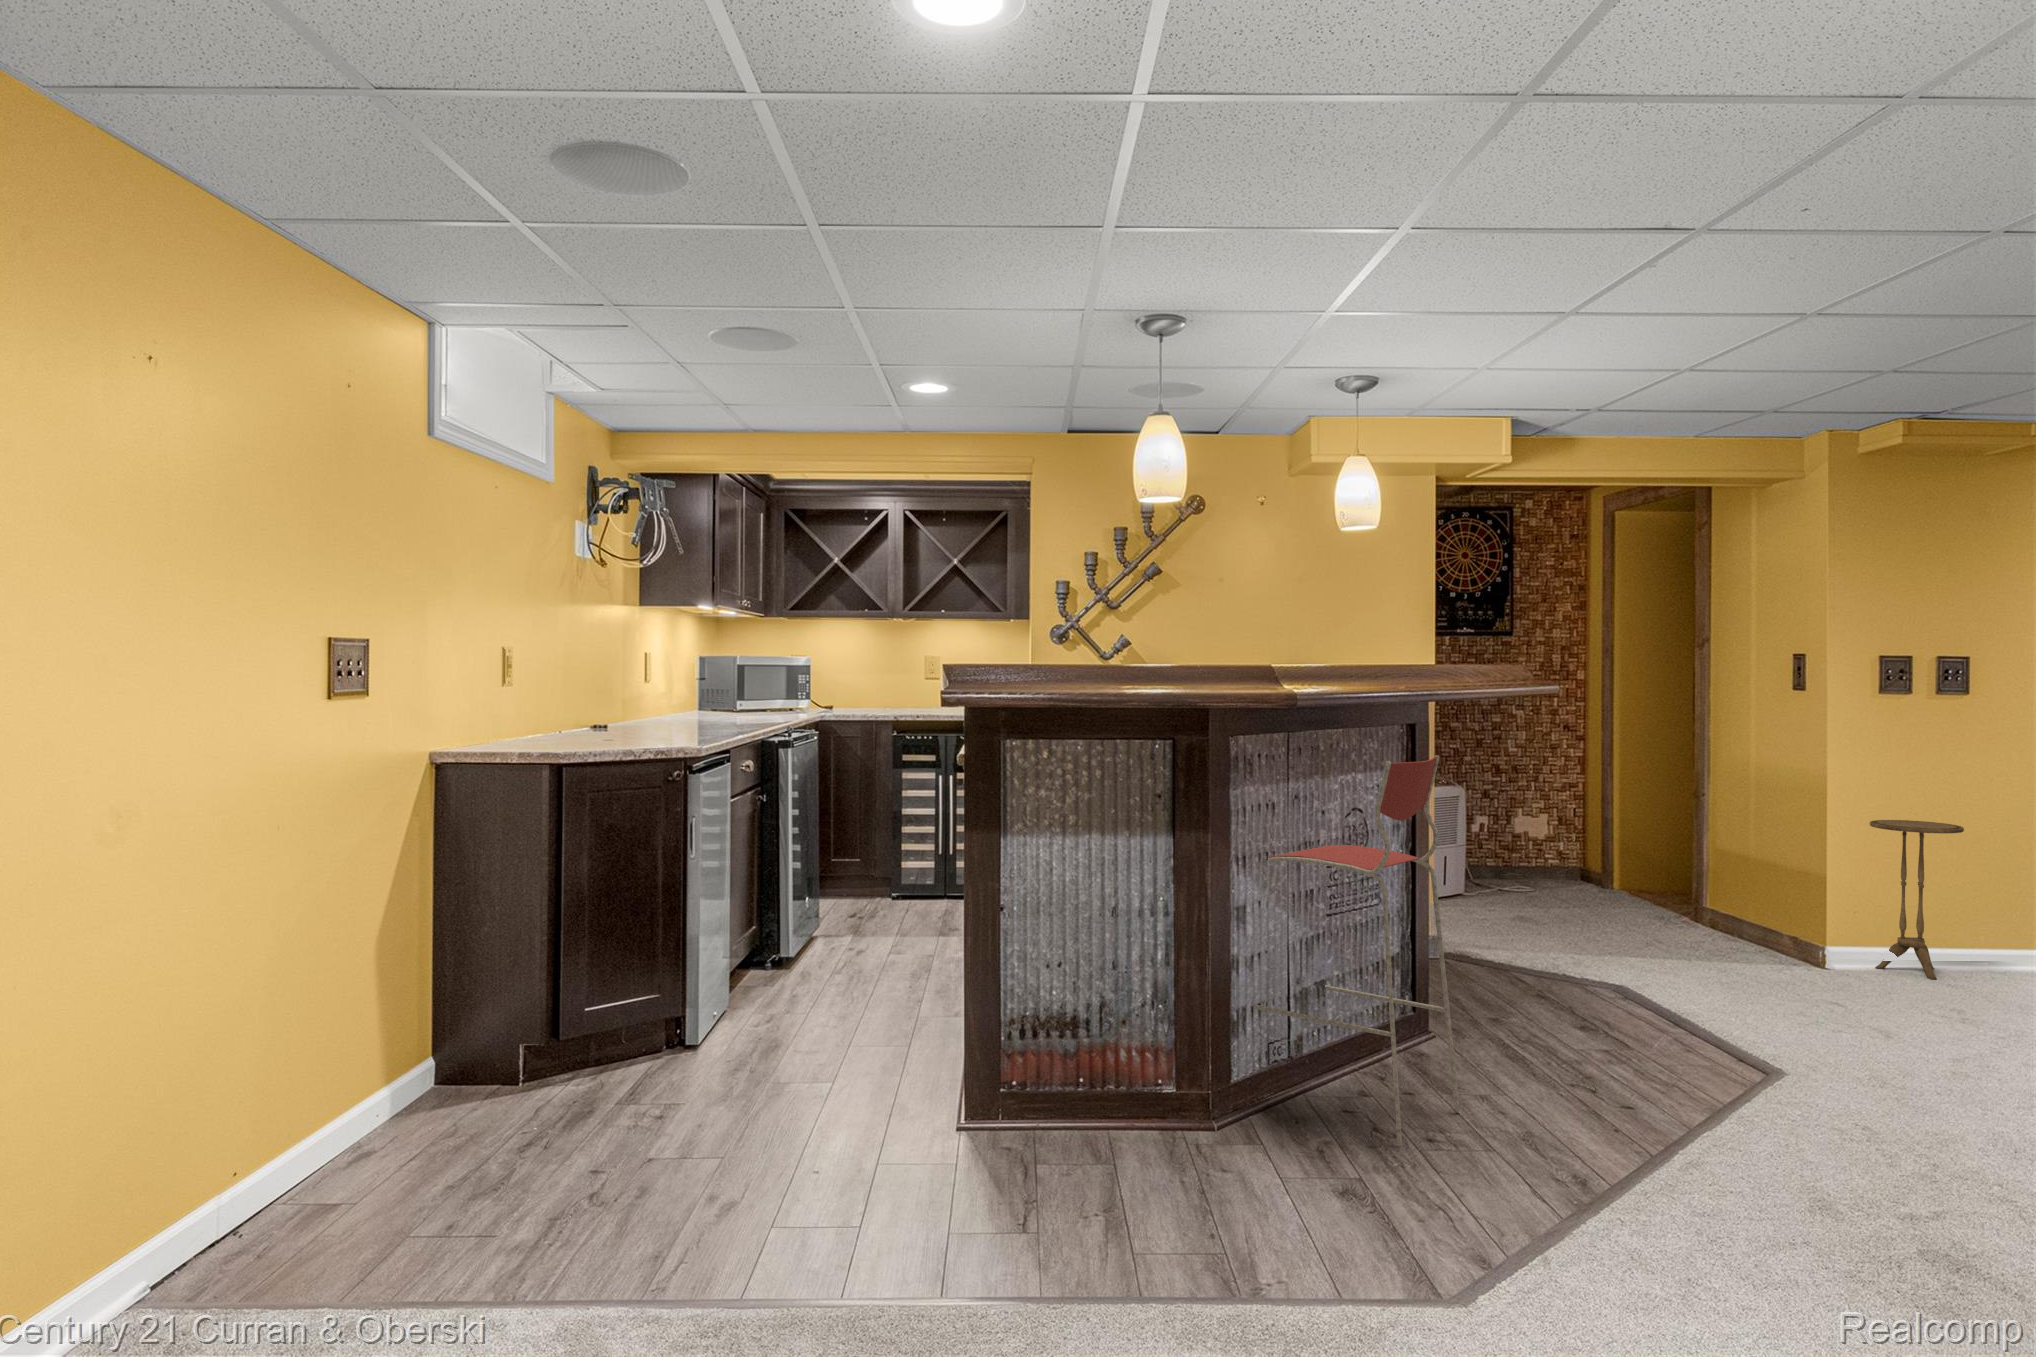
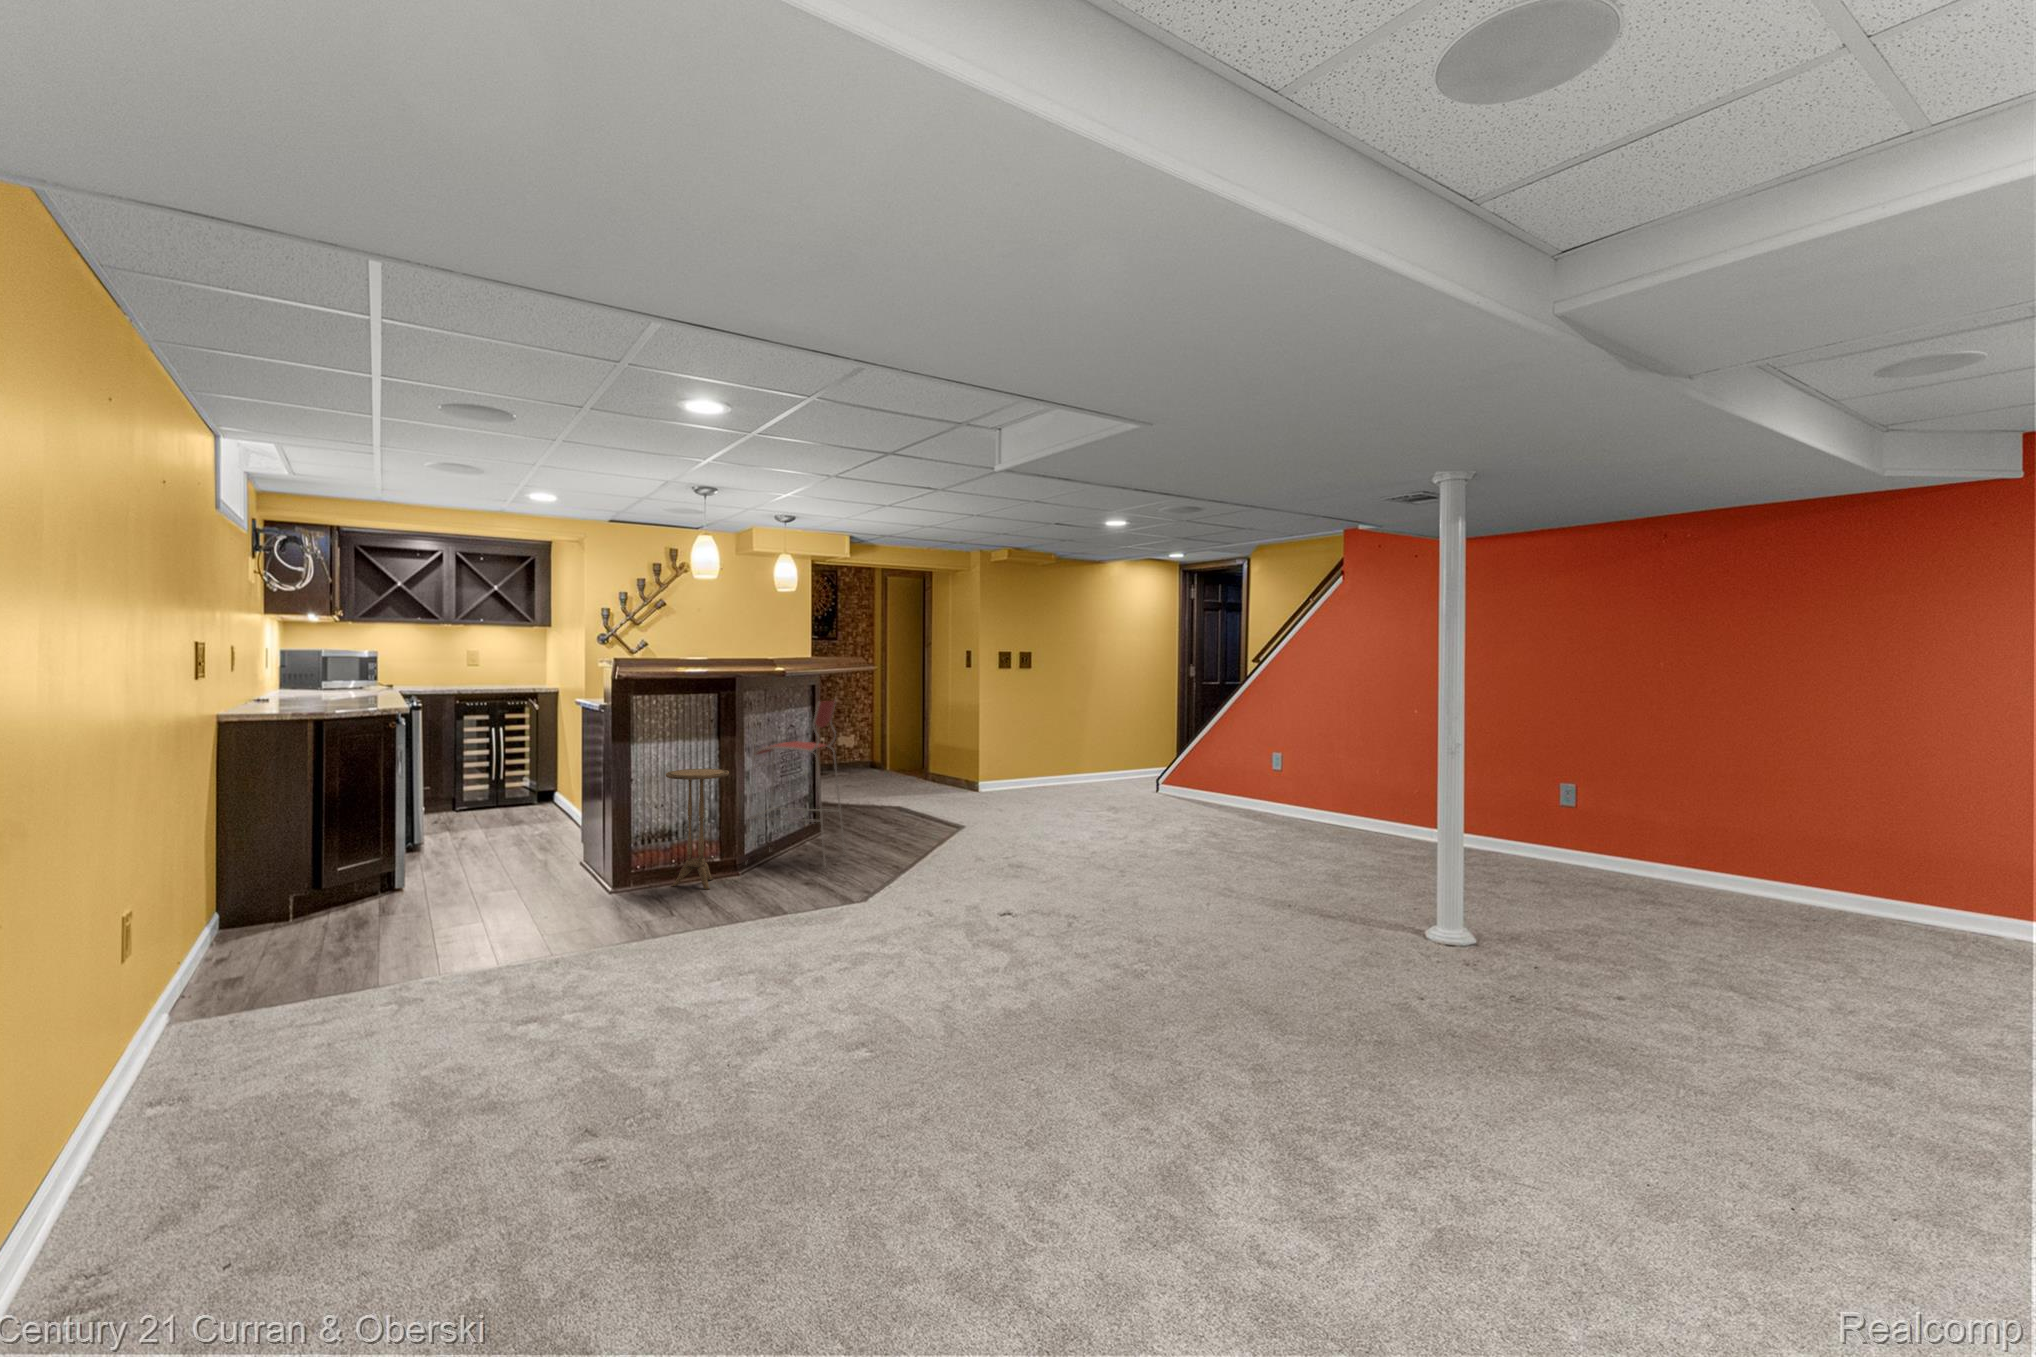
side table: present [1870,820,1964,979] -> present [666,769,729,890]

